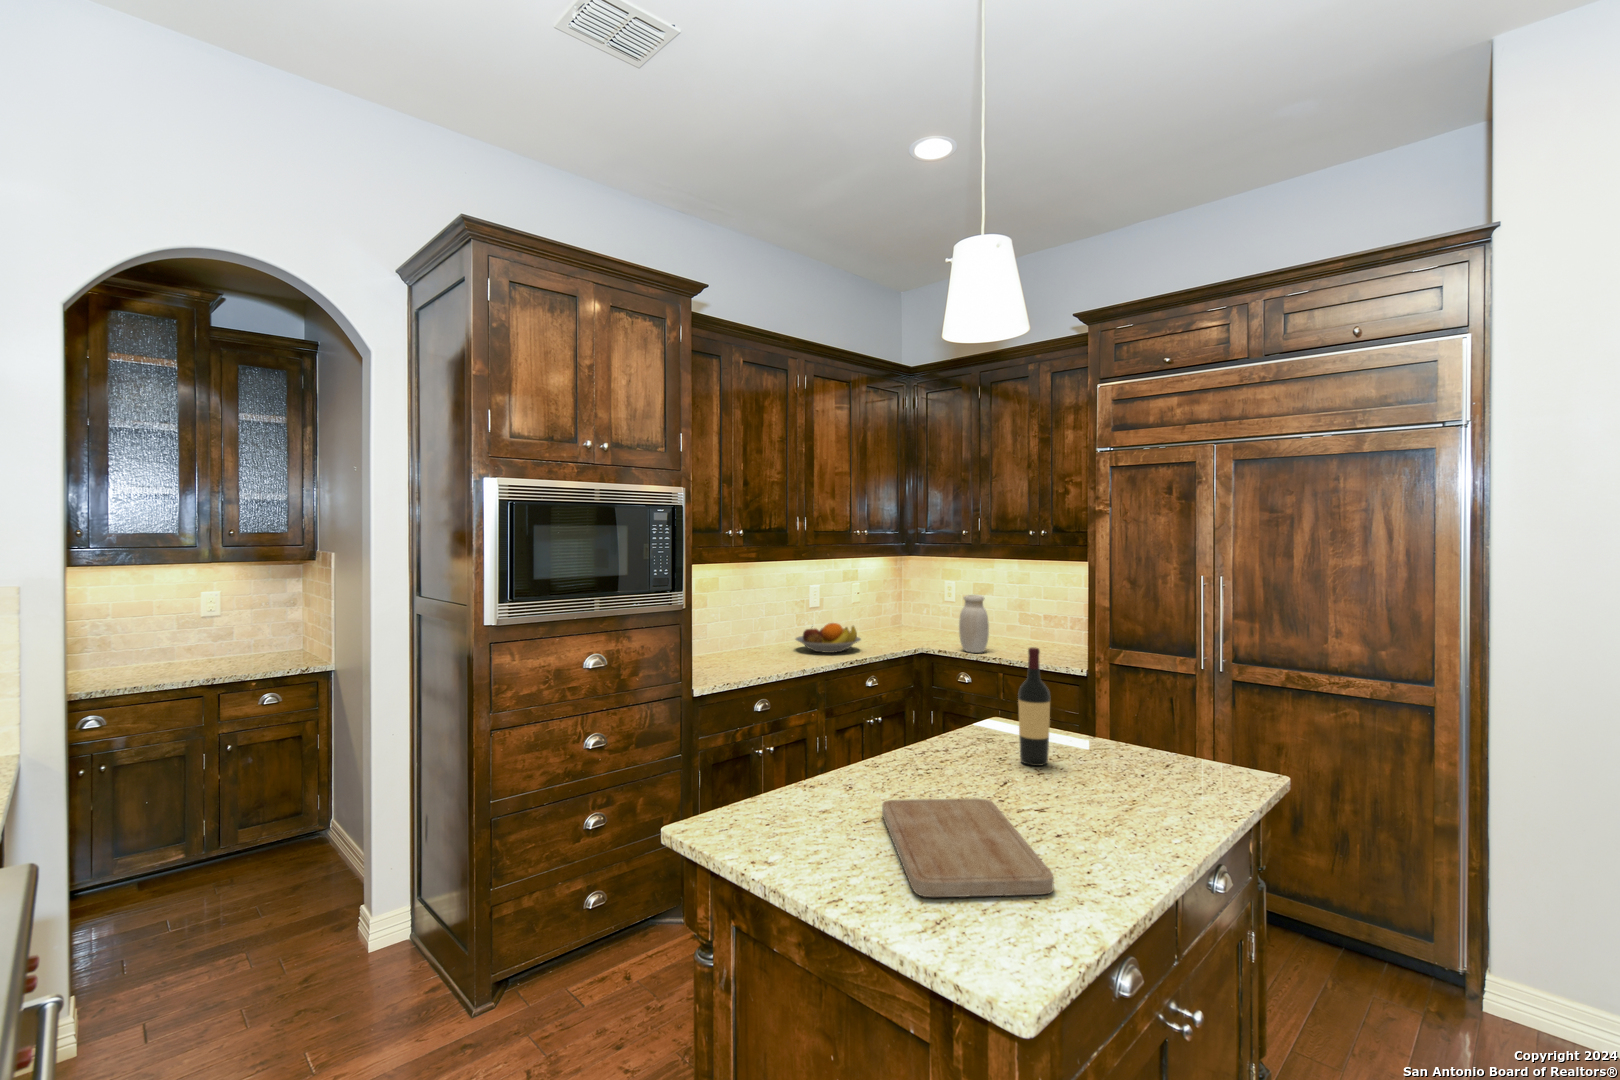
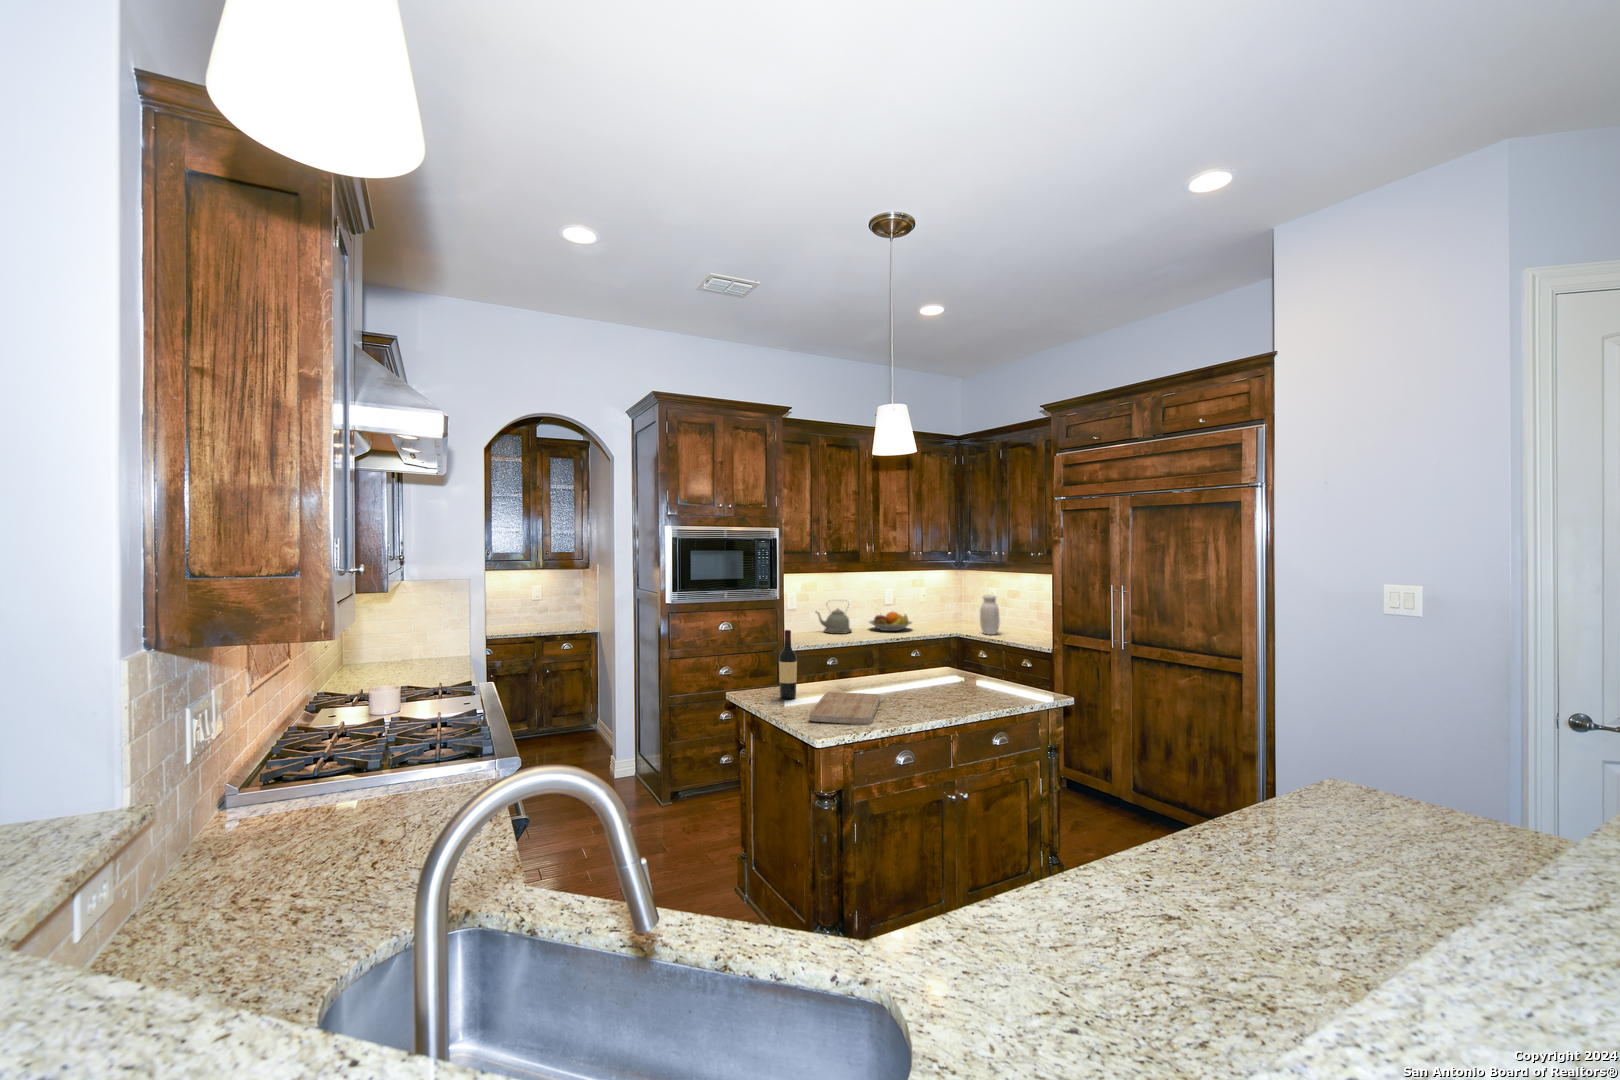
kettle: none [718,607,775,660] -> present [816,609,852,634]
wine bottle: present [1018,647,1050,766] -> present [779,630,797,699]

